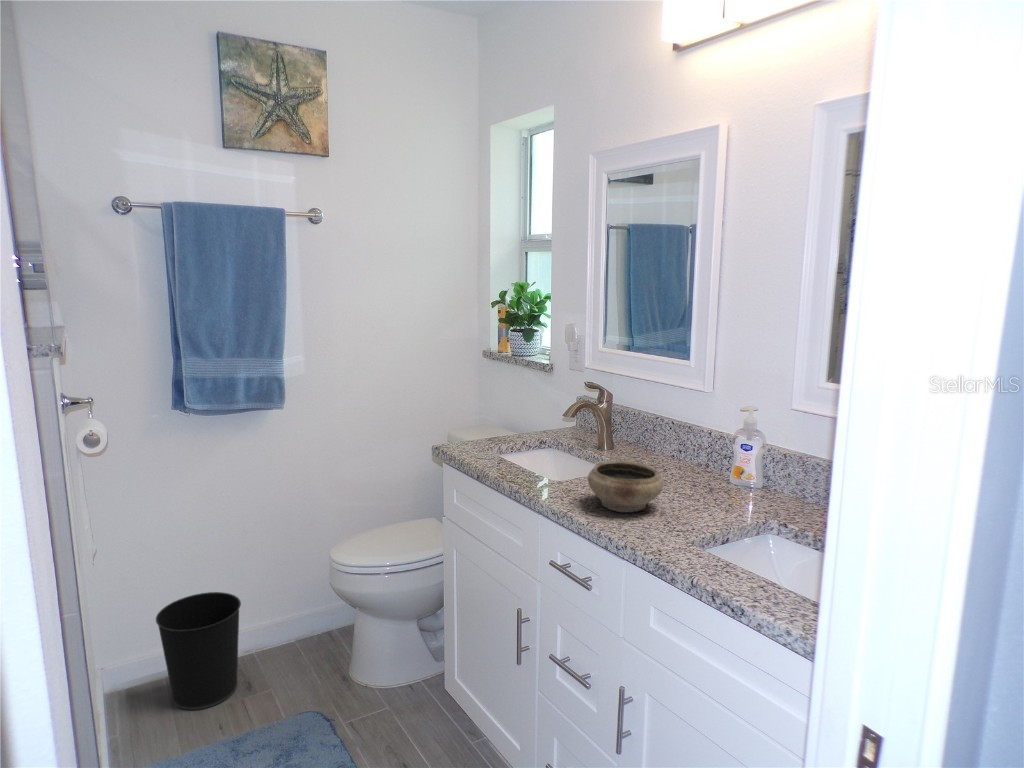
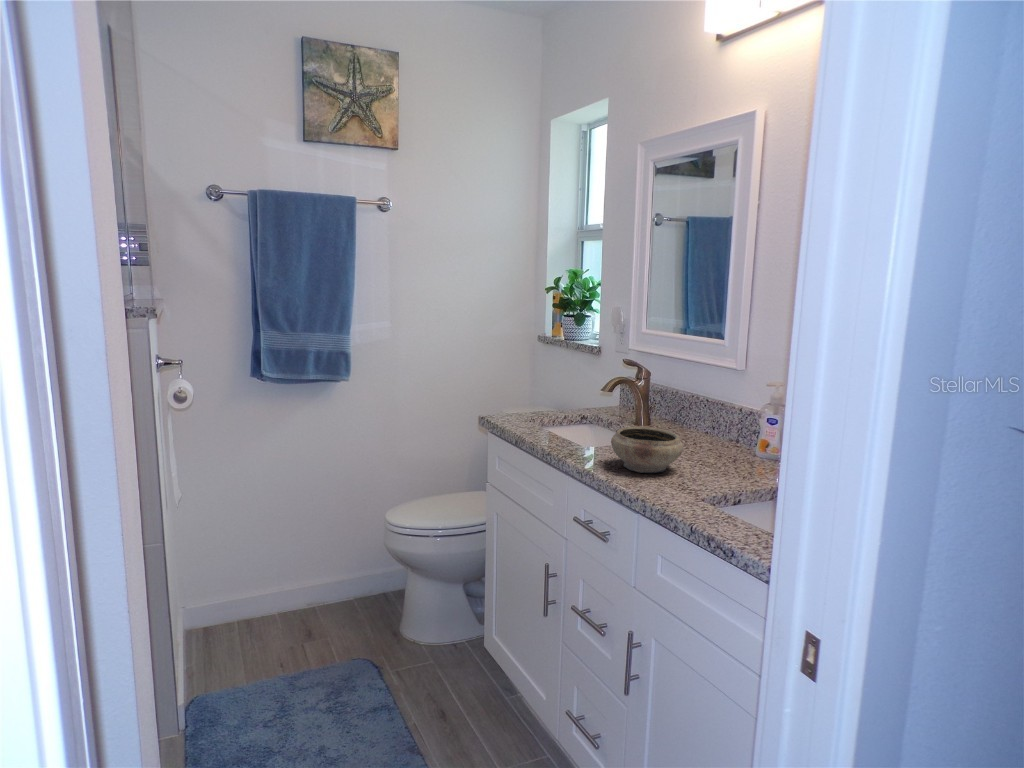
wastebasket: present [156,592,241,710] -> none [230,544,305,647]

